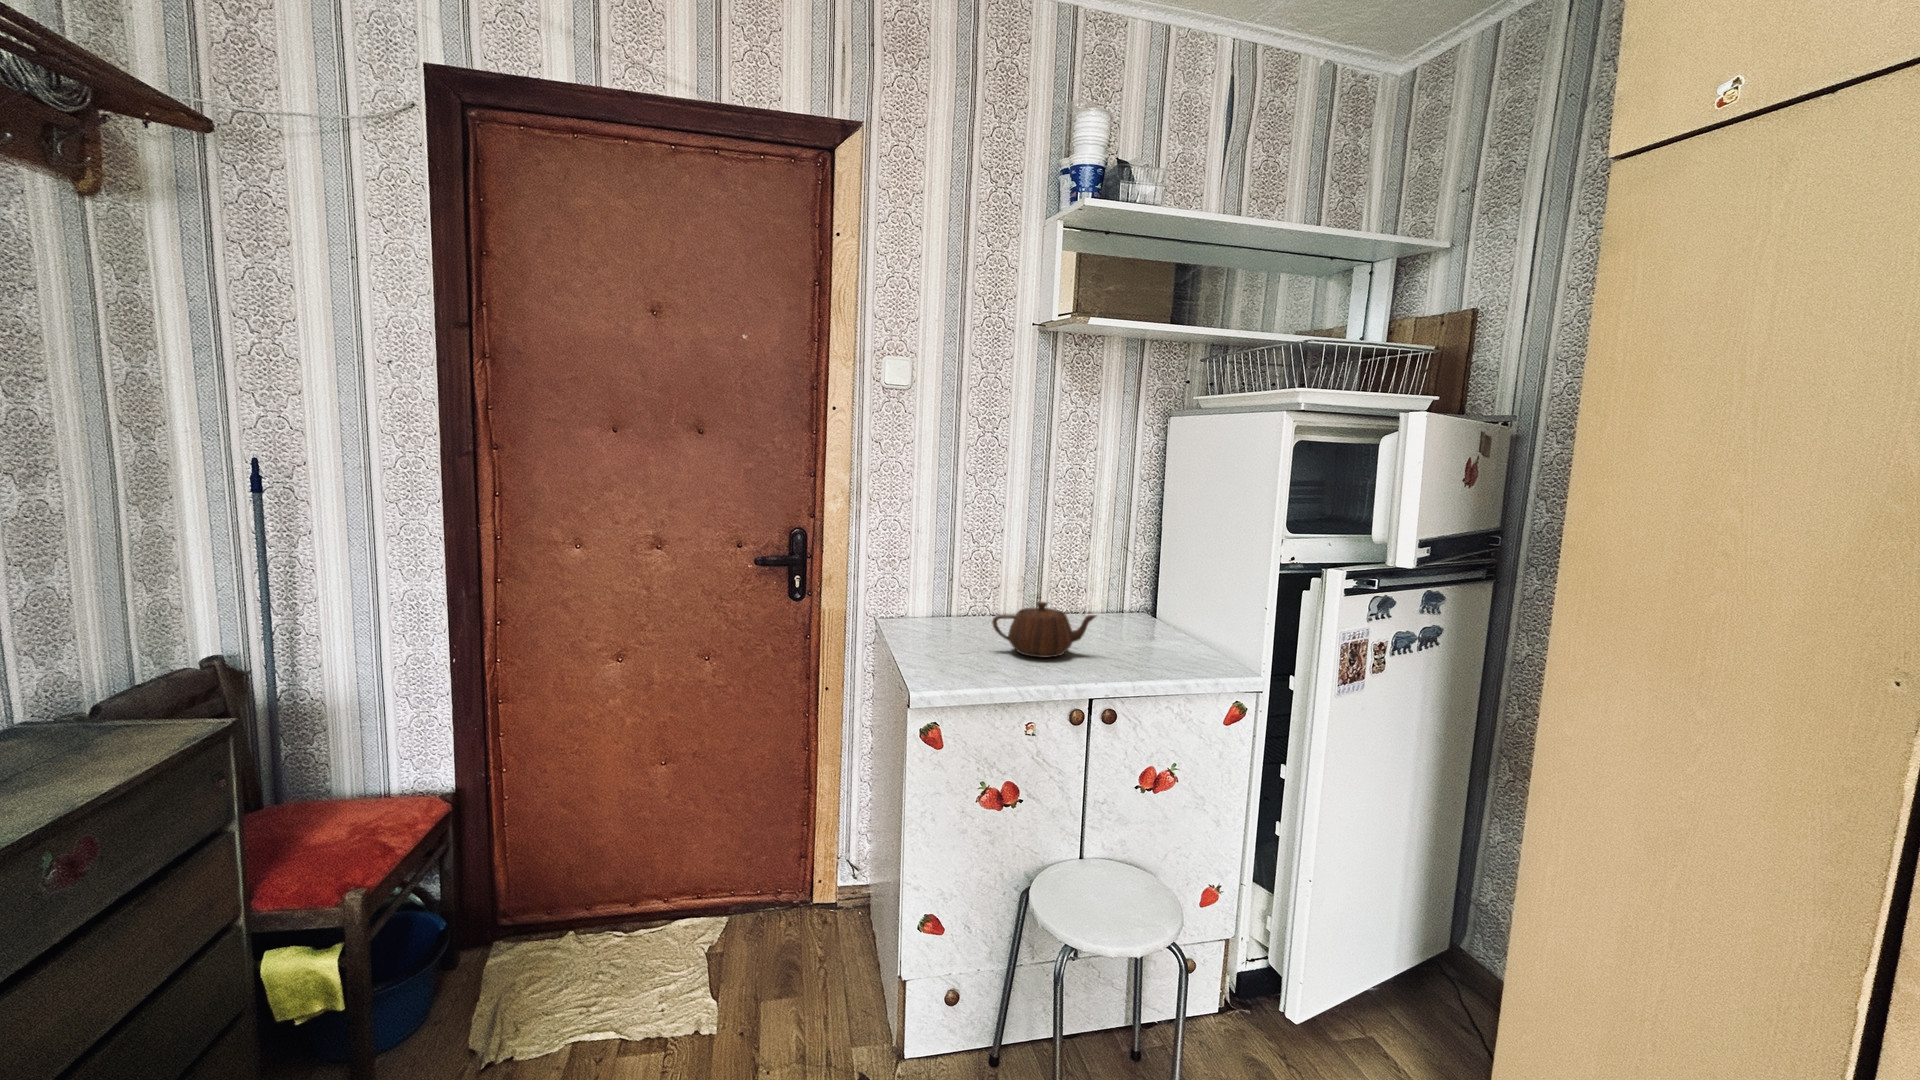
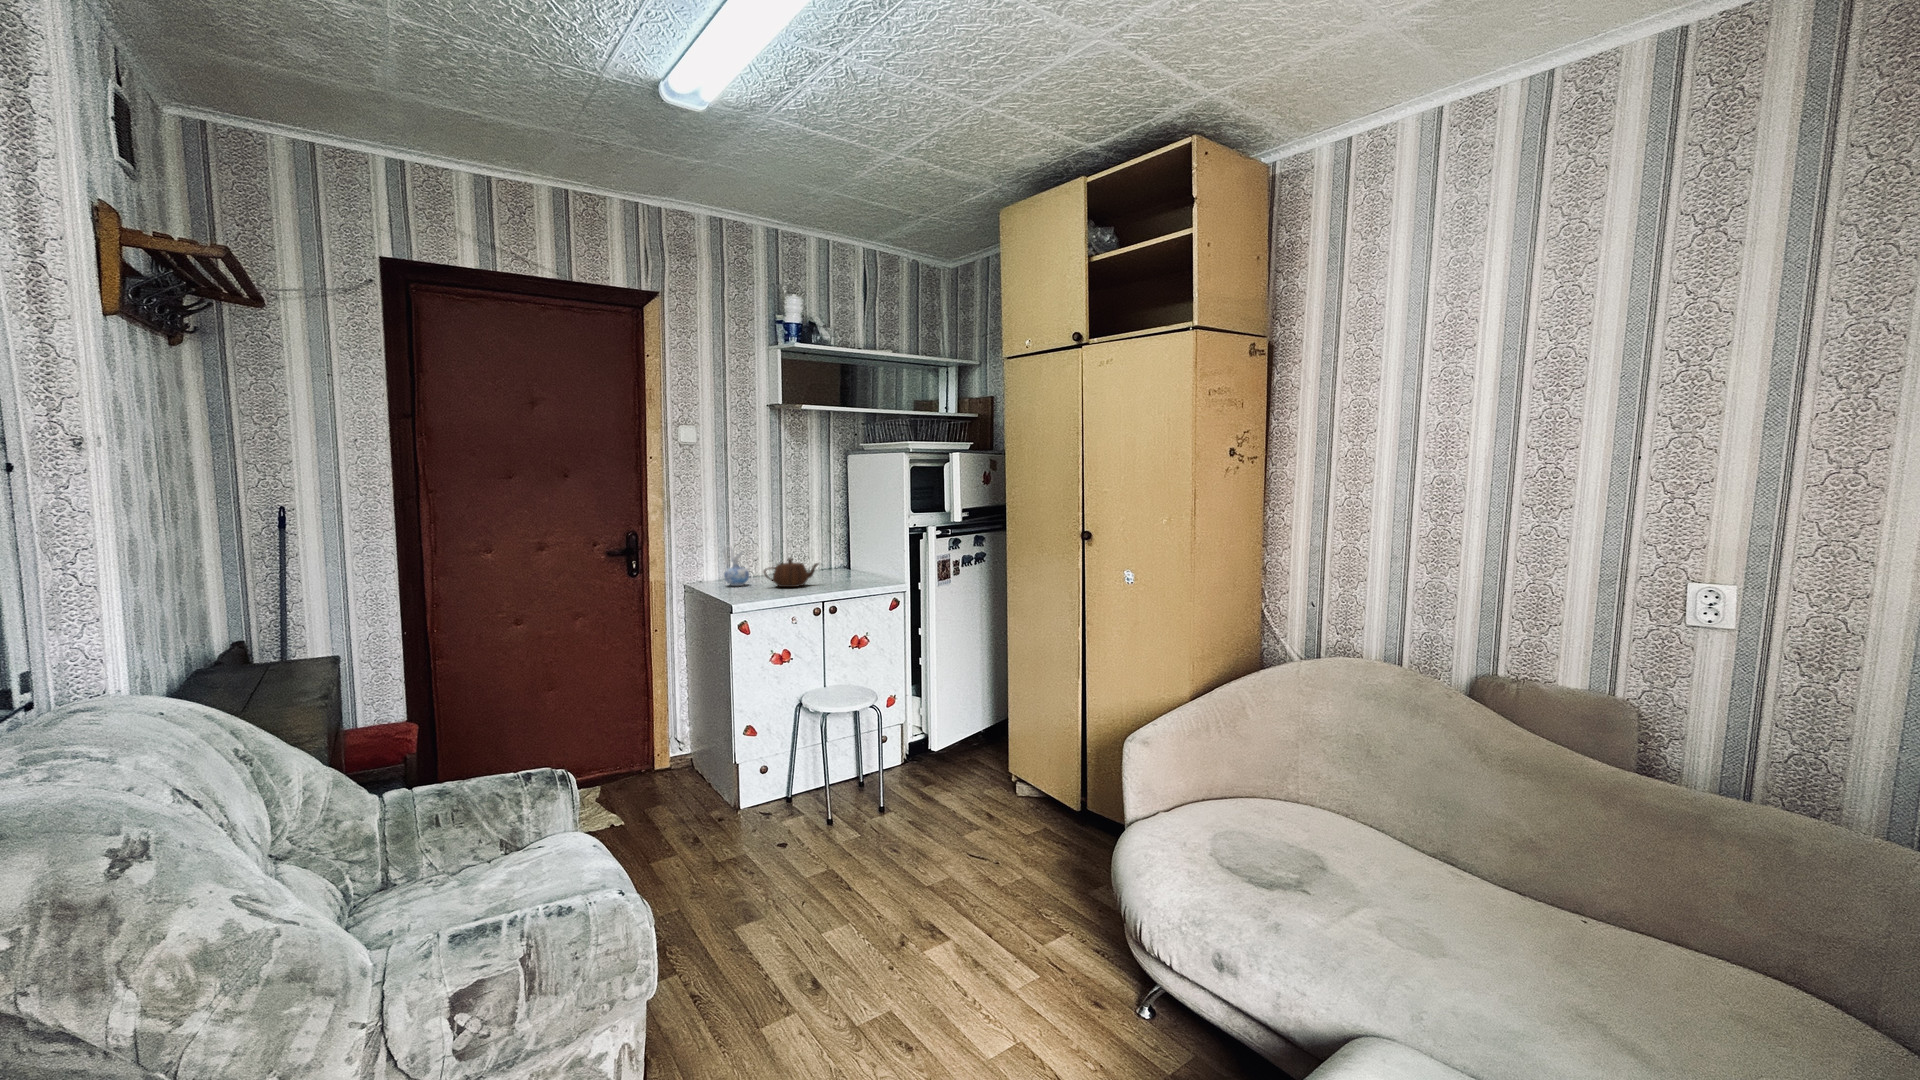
ceramic pitcher: none [931,565,973,638] -> present [723,546,749,586]

